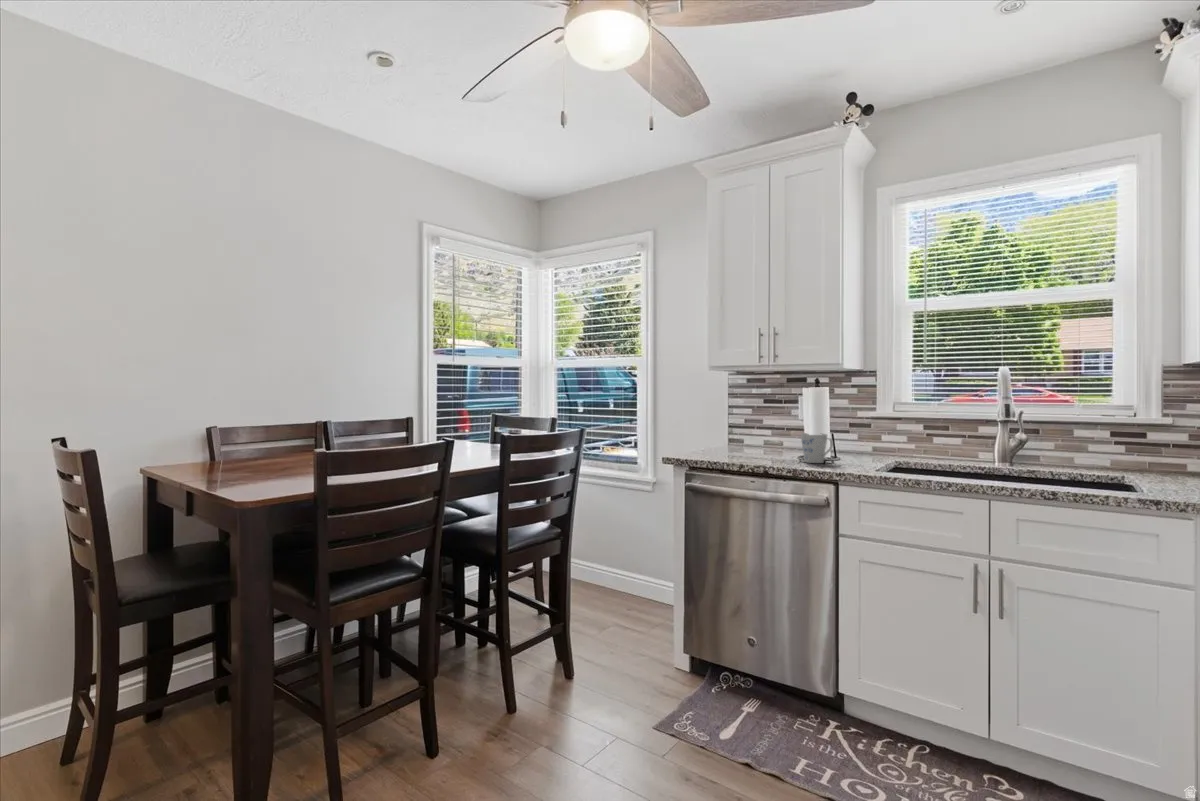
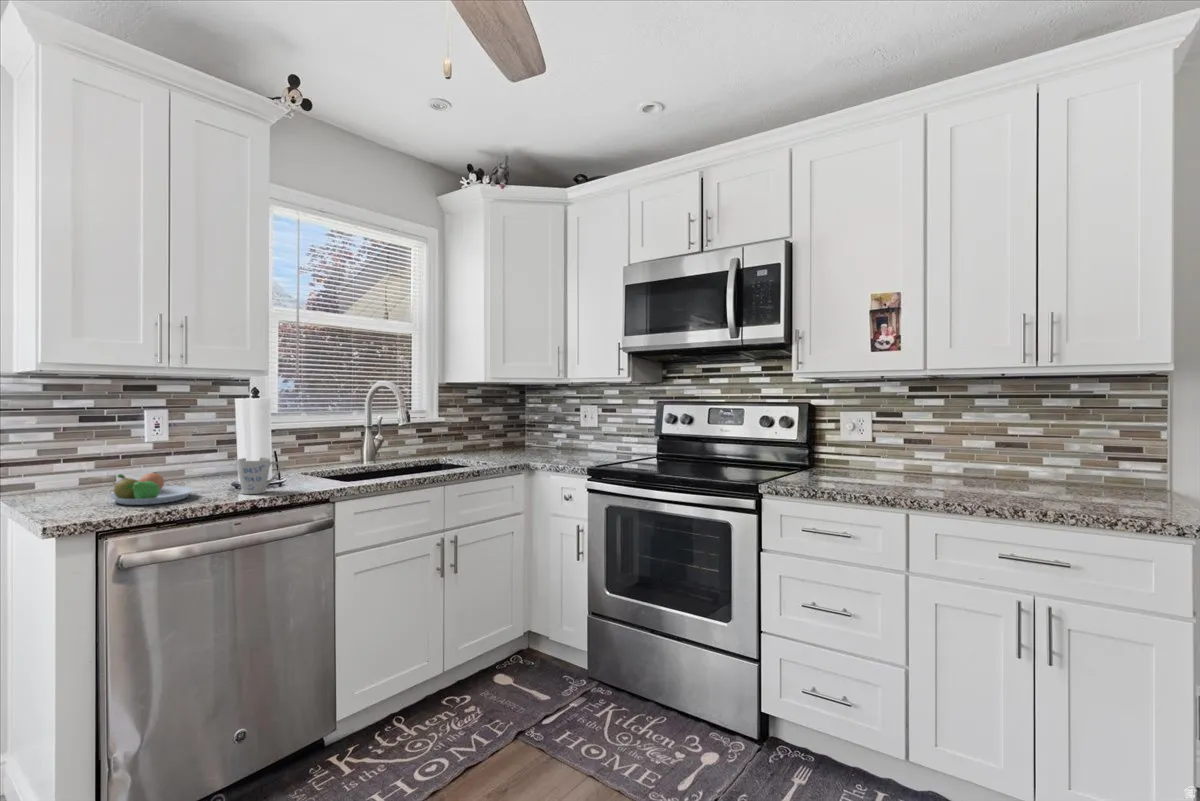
fruit bowl: none [730,435,784,458] -> present [109,472,194,505]

